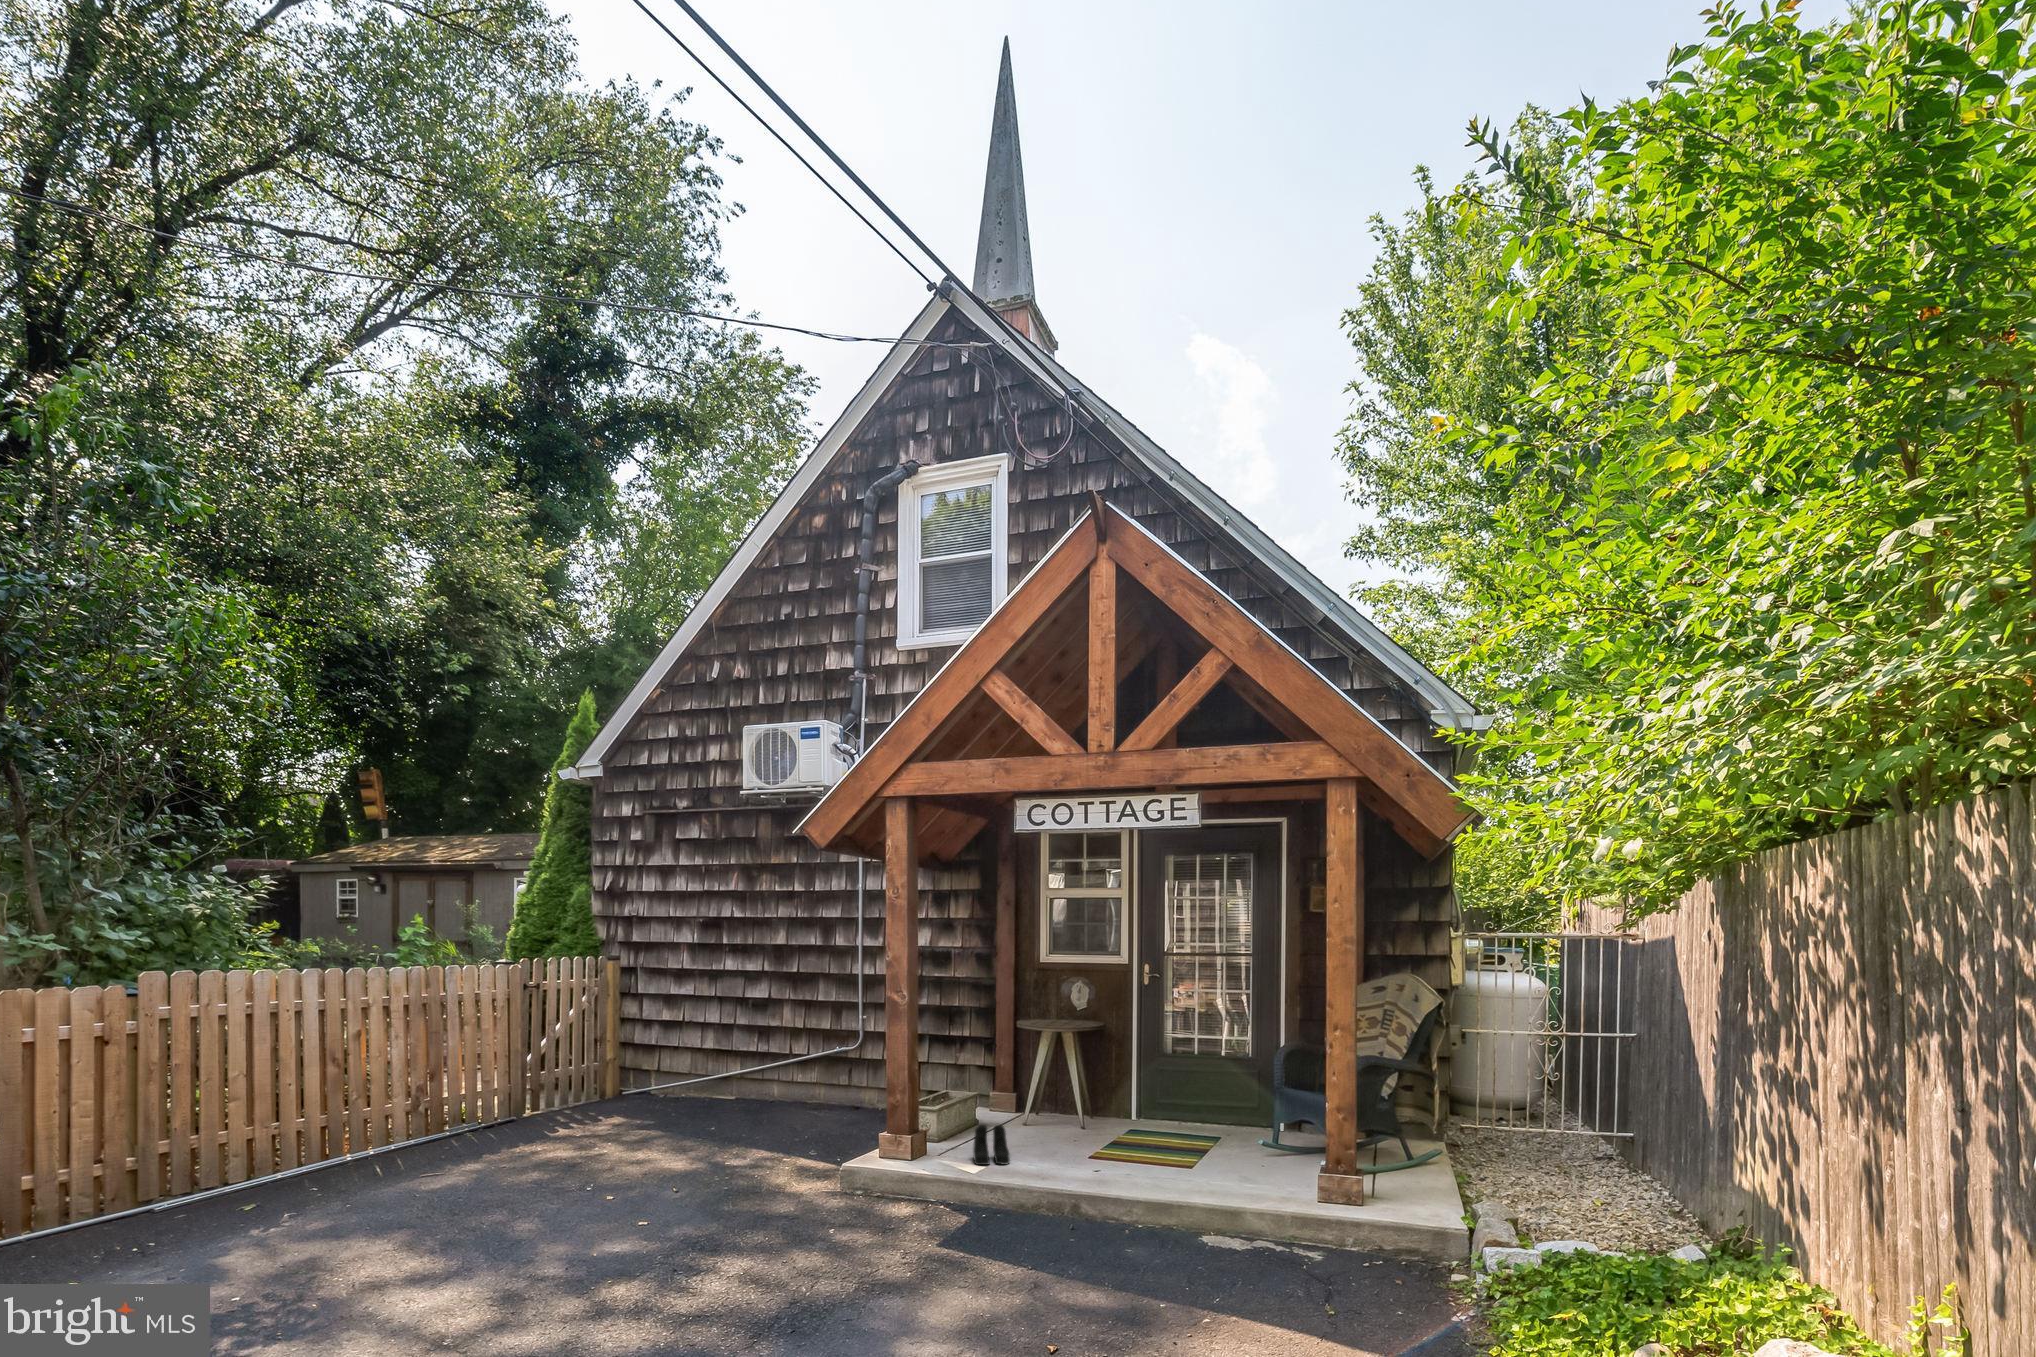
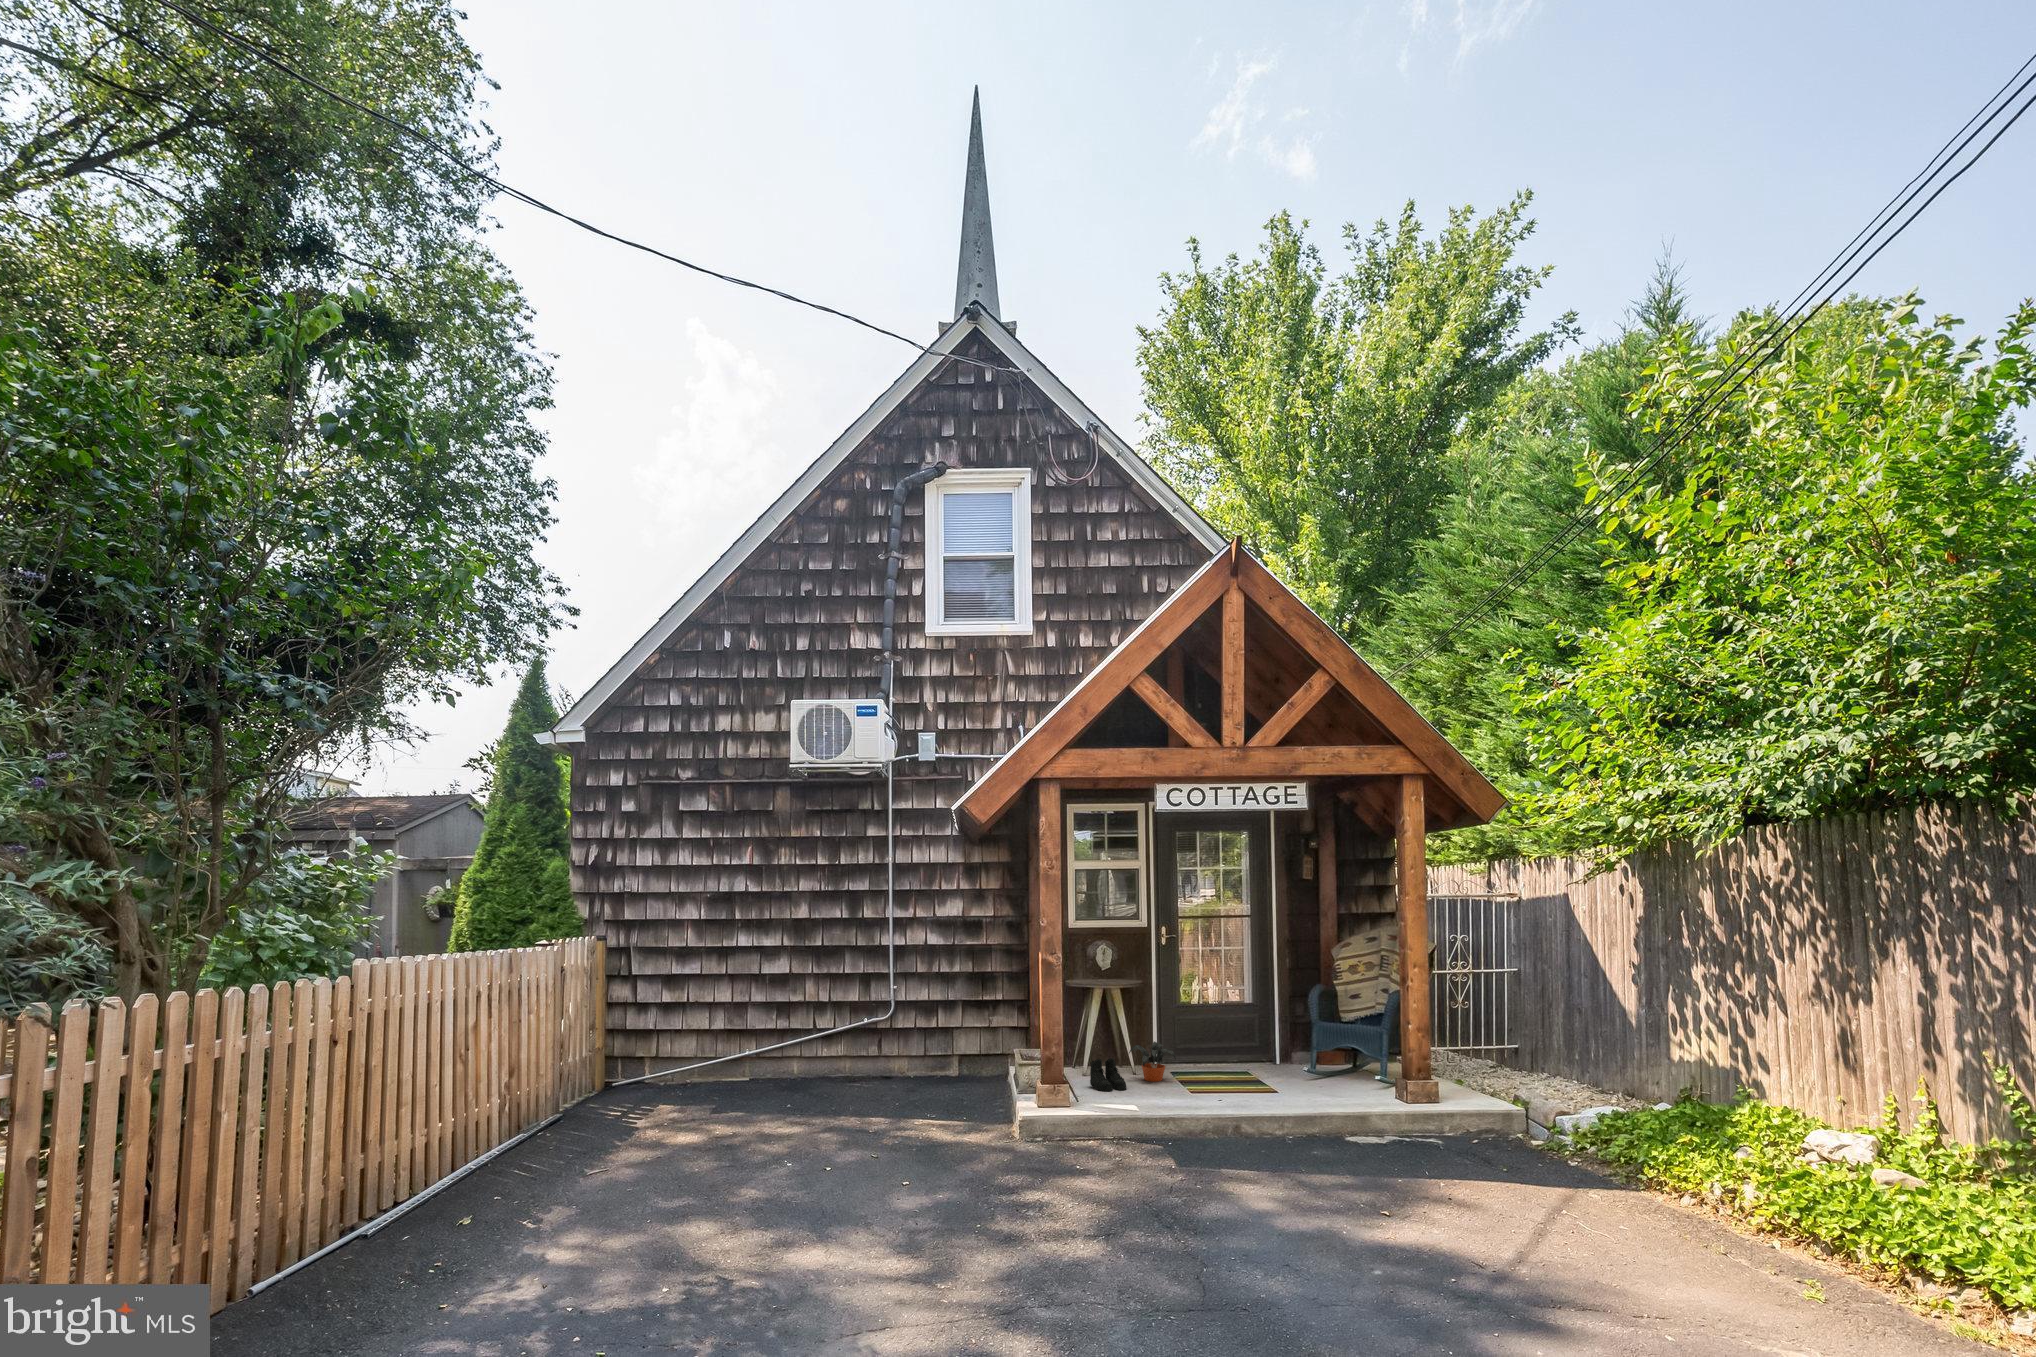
potted plant: none [1034,1106,1089,1155] -> present [1129,1041,1176,1082]

